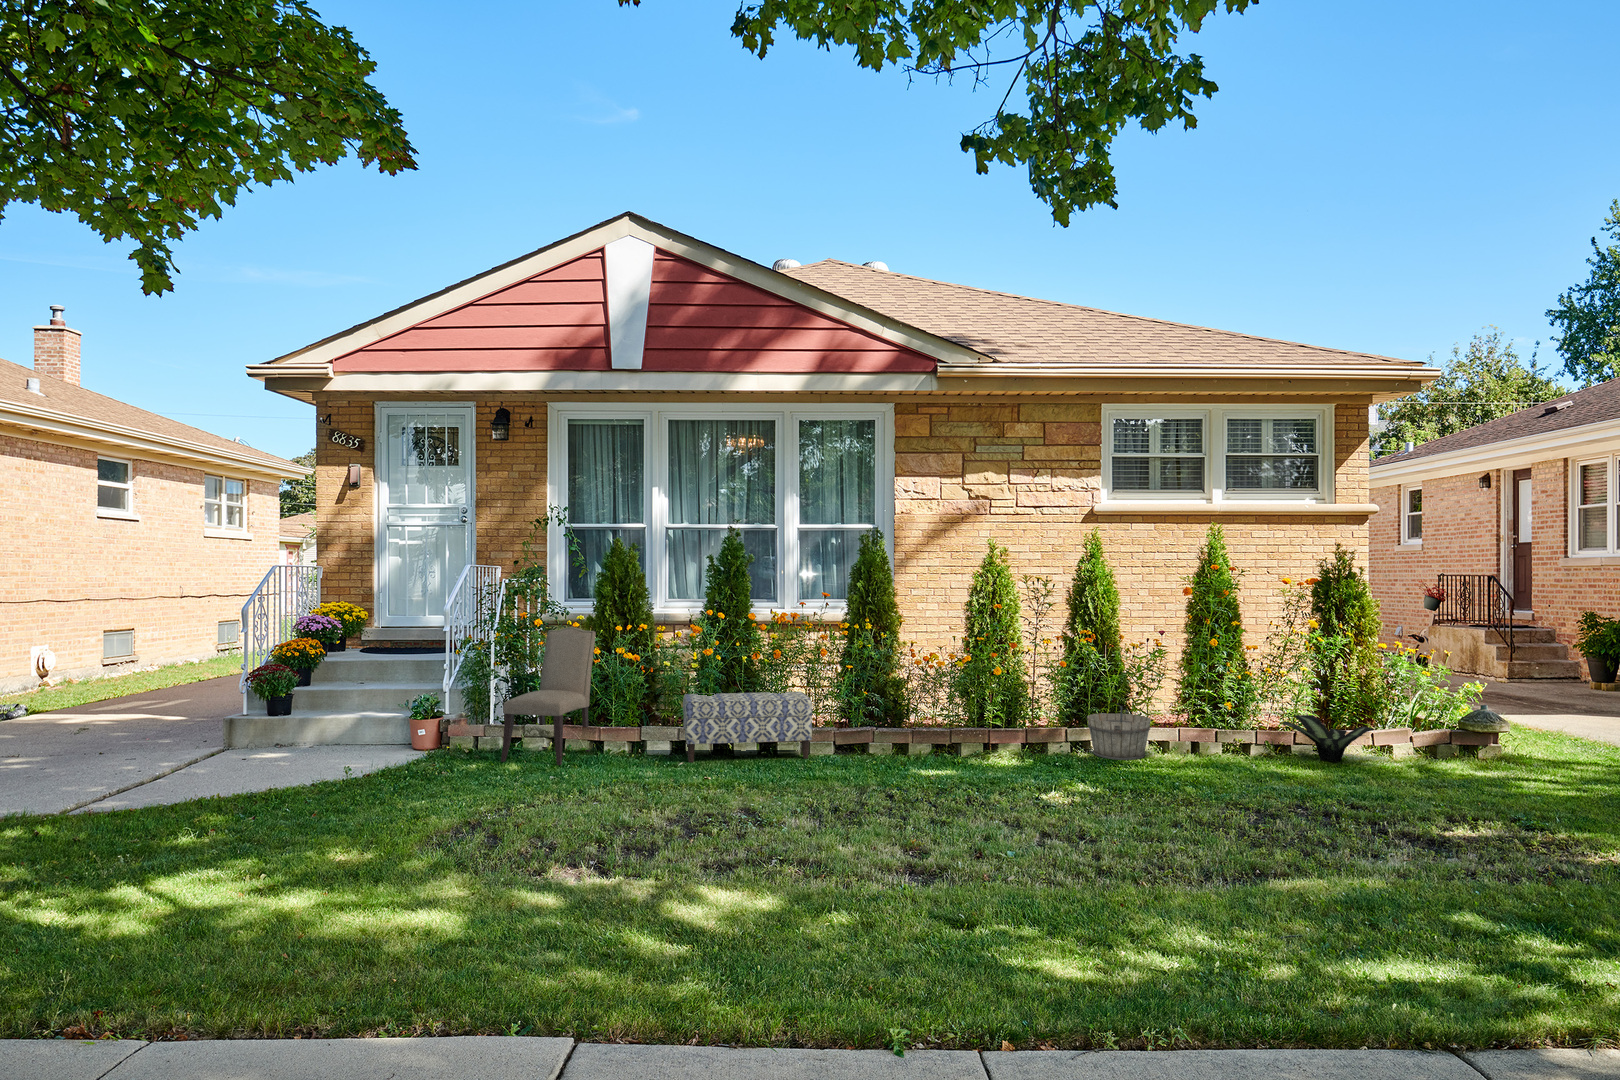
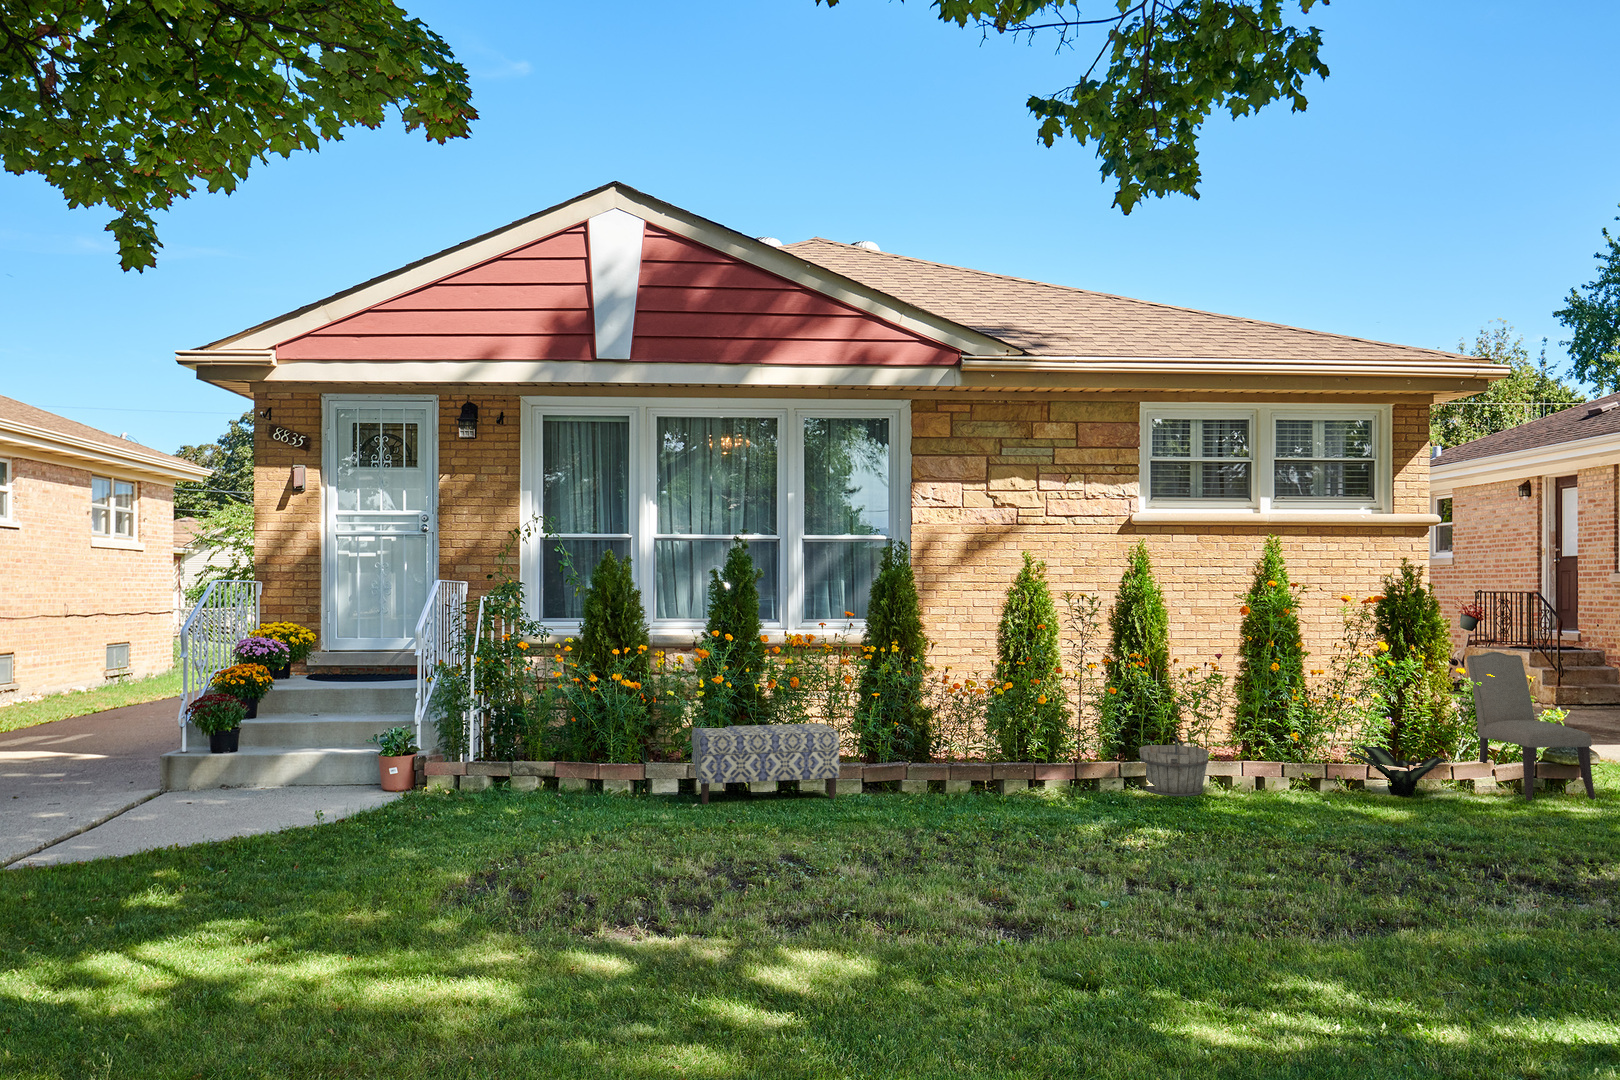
chair: present [501,627,596,765] -> present [1467,652,1595,800]

